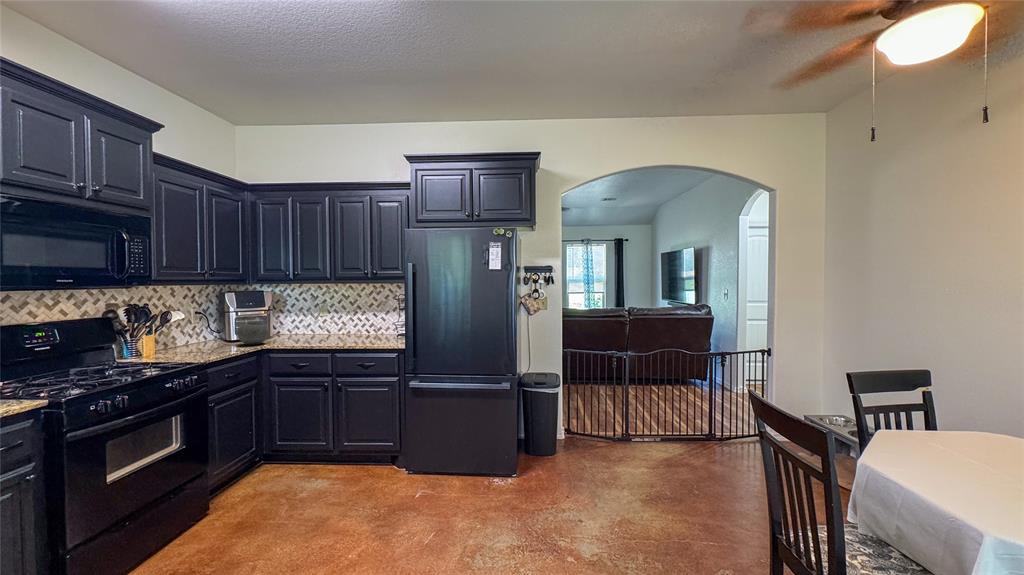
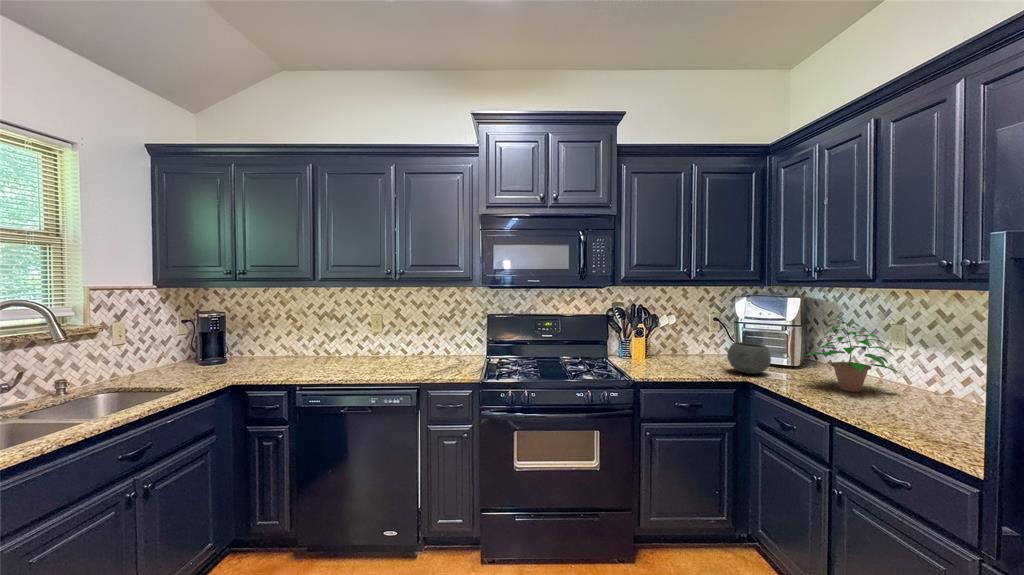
potted plant: none [294,300,338,340] -> present [805,316,899,392]

